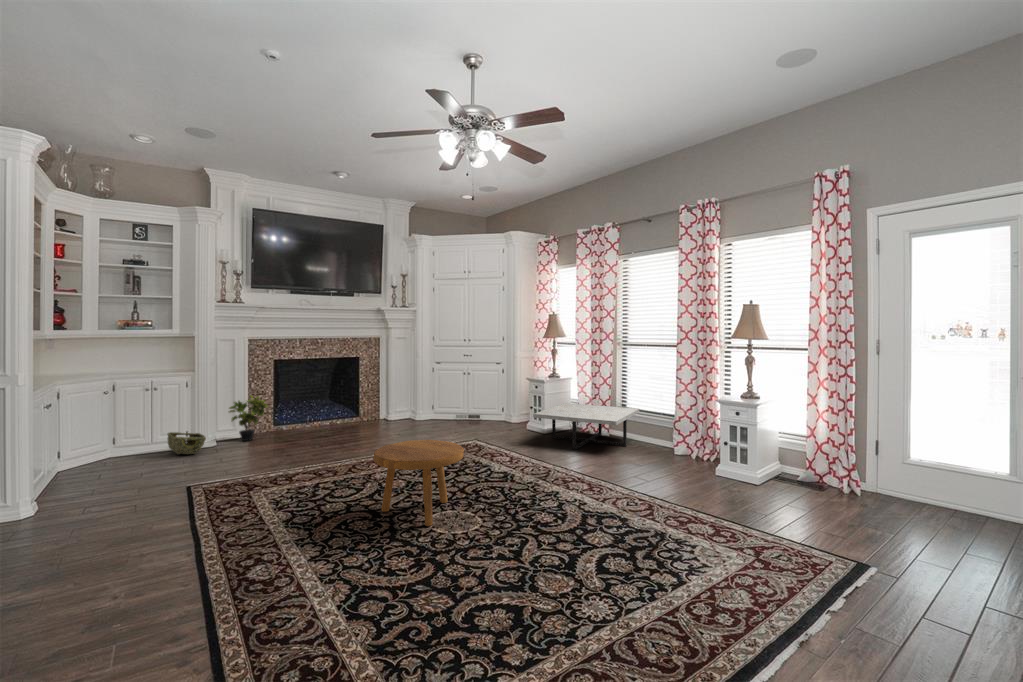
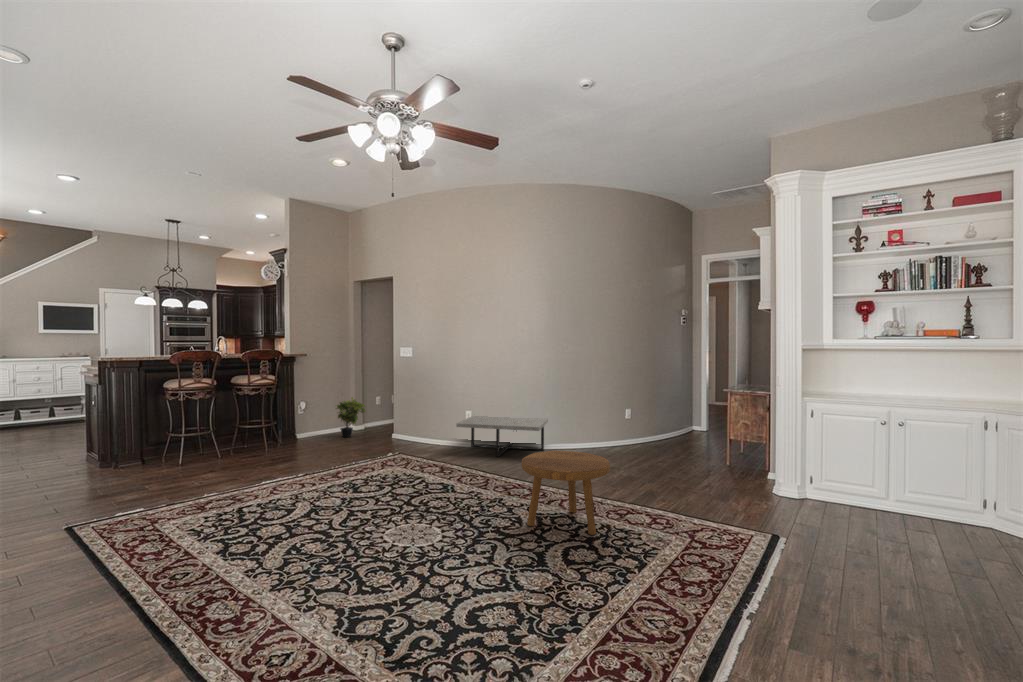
potted plant: present [229,396,268,441] -> present [337,397,366,437]
woven basket: present [168,432,206,454] -> none [12,463,70,490]
footstool: present [373,440,464,526] -> present [522,451,610,535]

